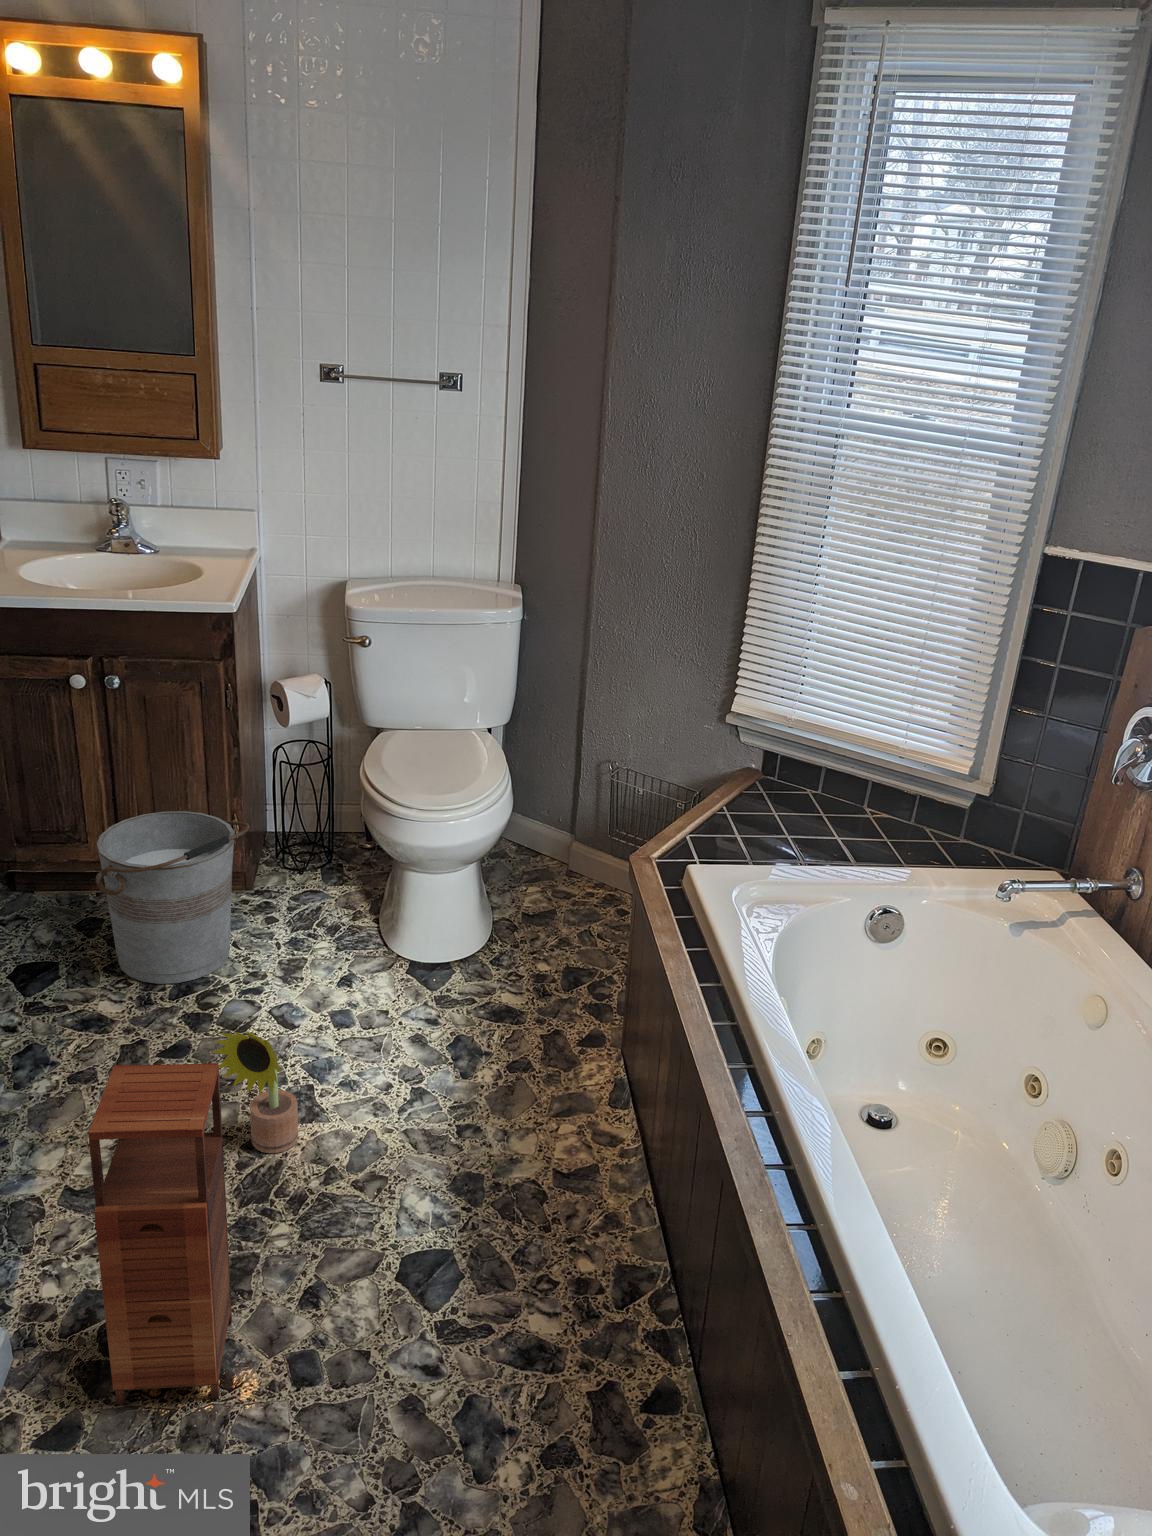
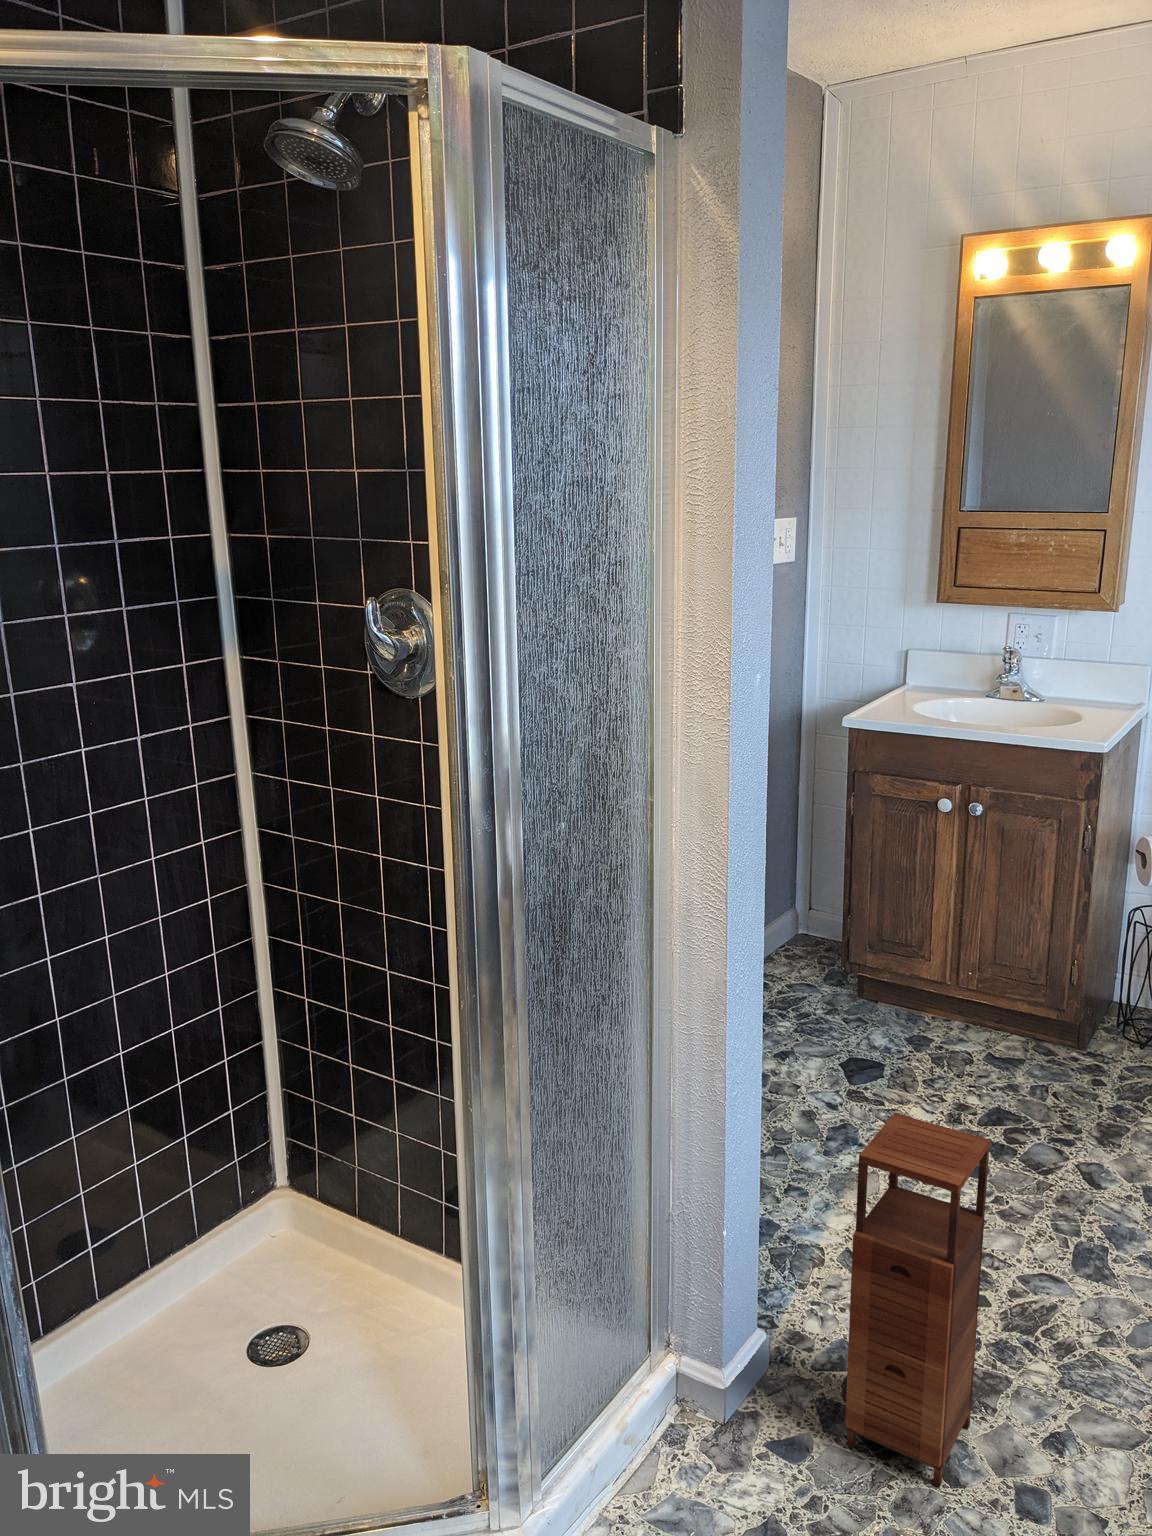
bucket: present [96,811,250,984] -> none [928,942,1087,1114]
decorative plant: present [213,1031,298,1153] -> none [999,1144,1084,1297]

